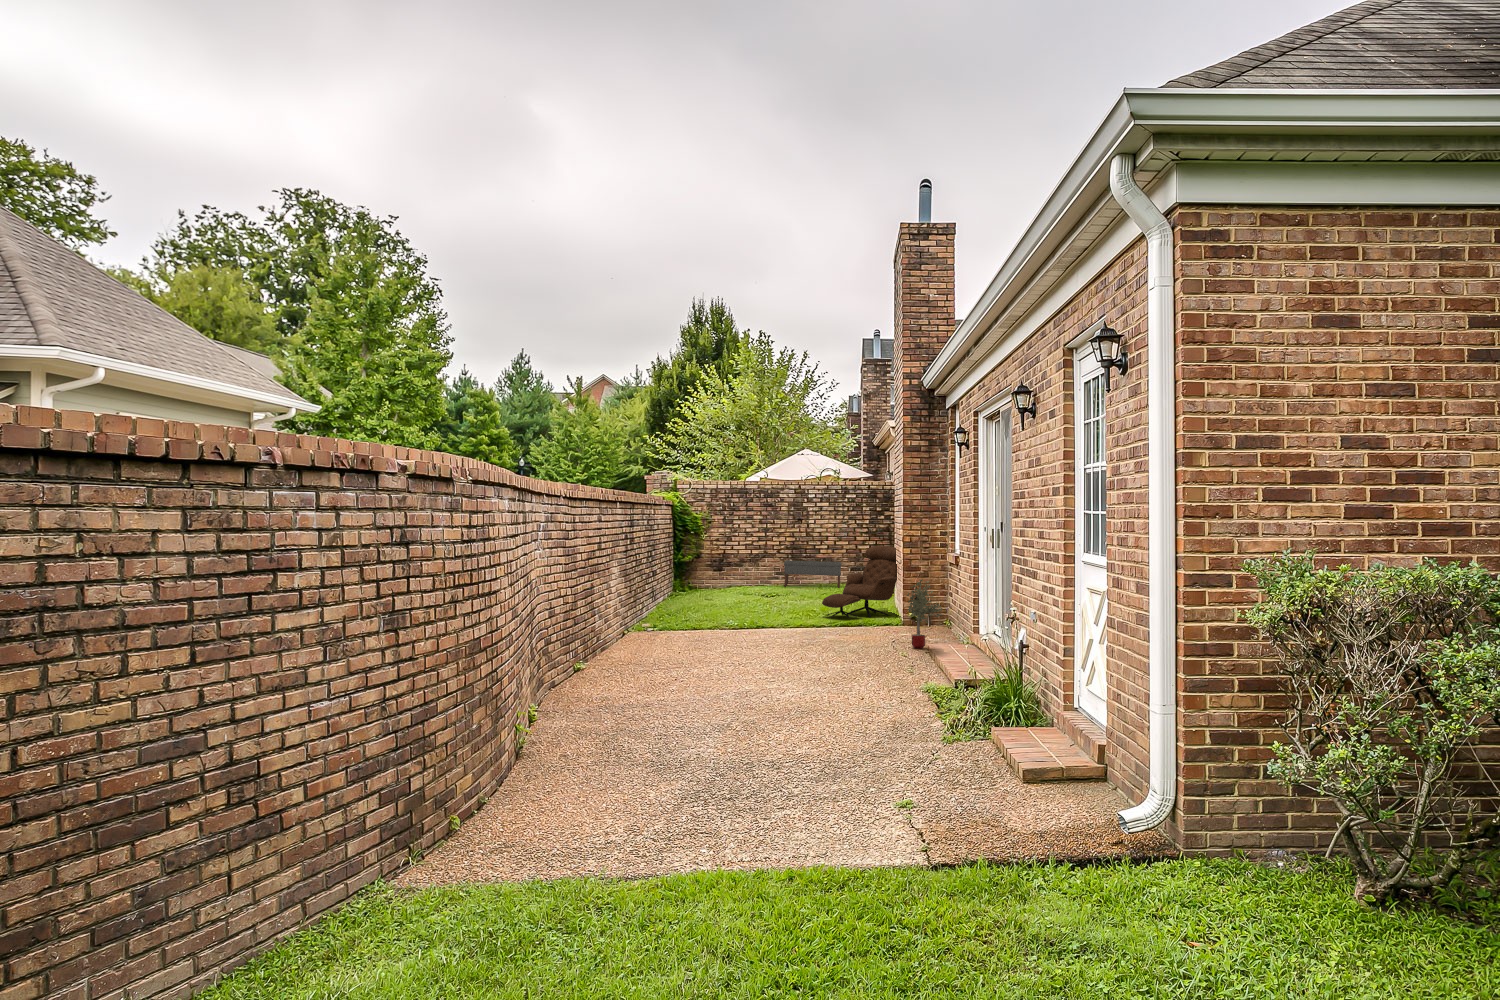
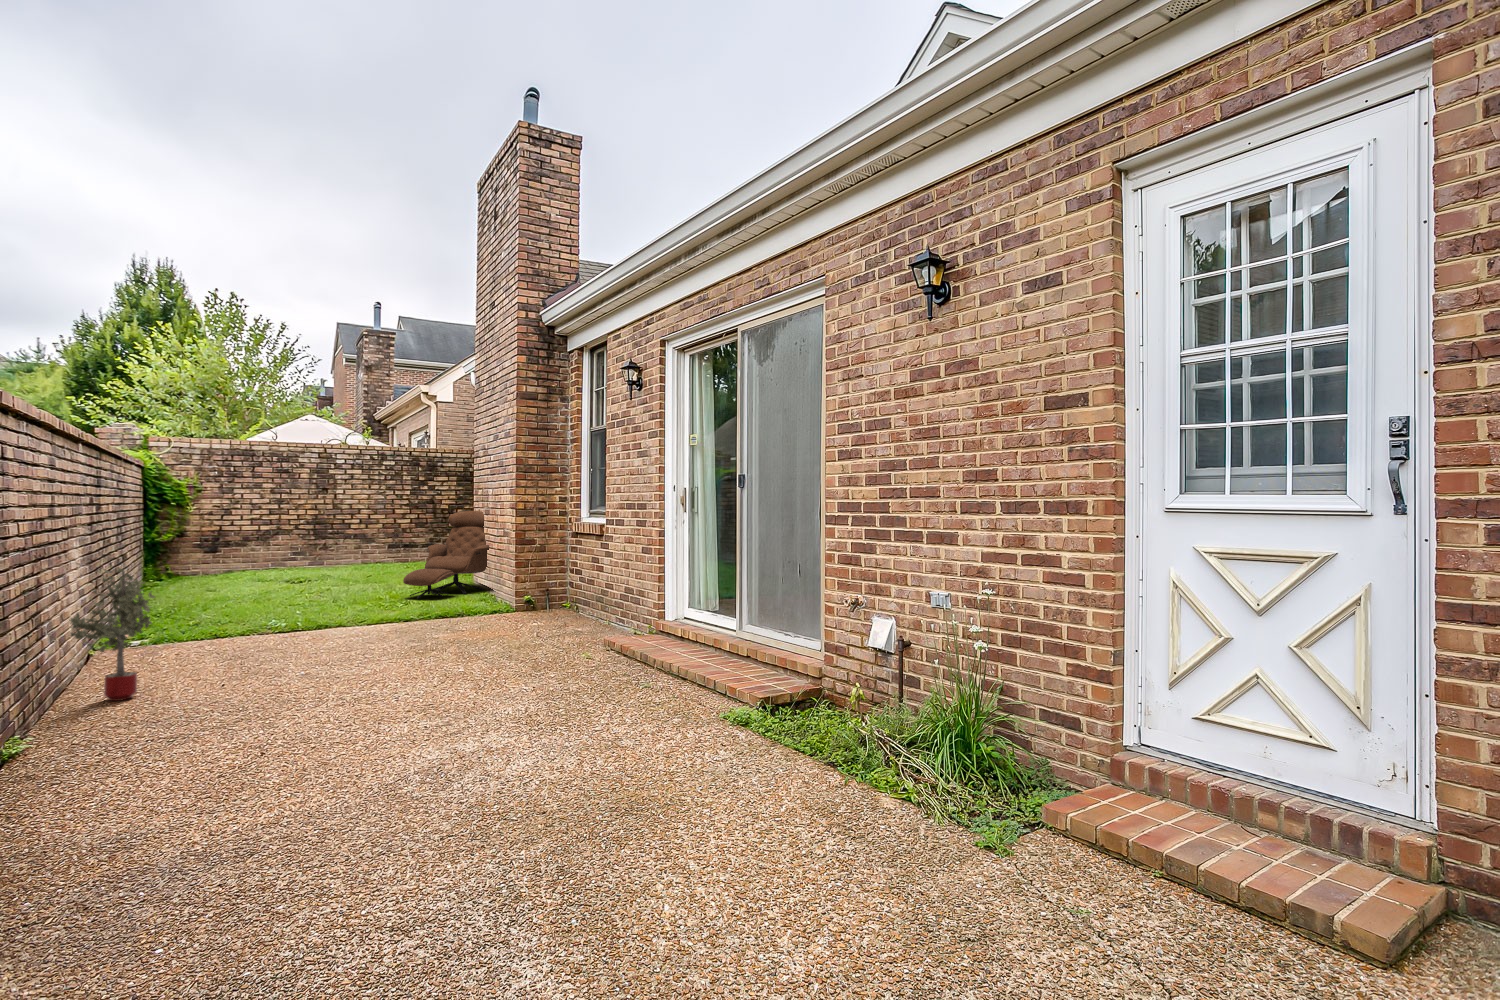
bench: present [784,560,841,588] -> none [308,535,384,567]
potted tree: present [907,580,942,649] -> present [69,568,155,701]

